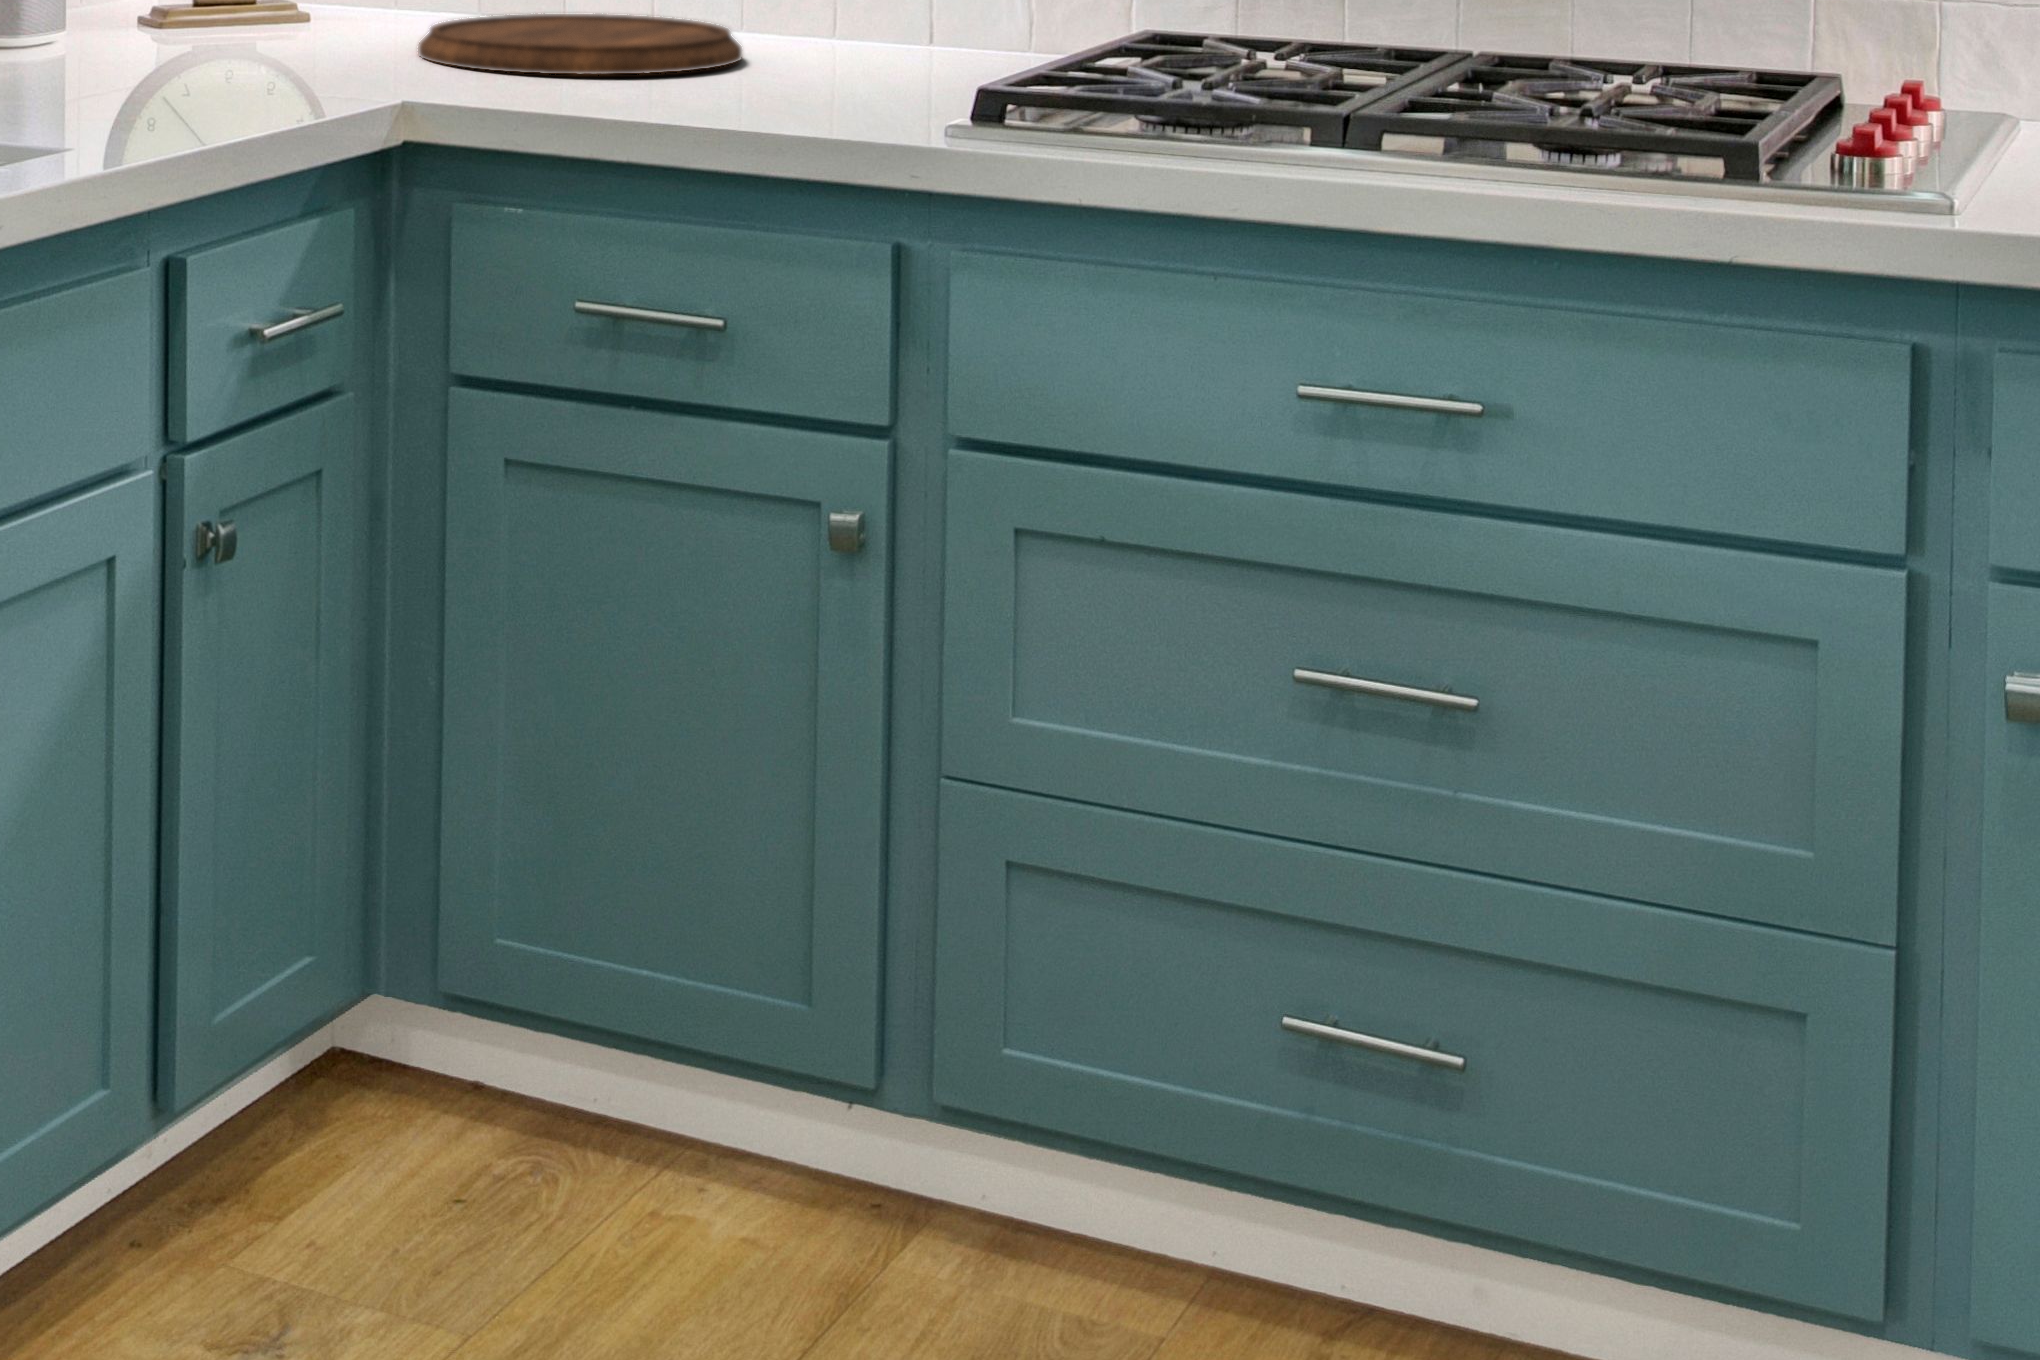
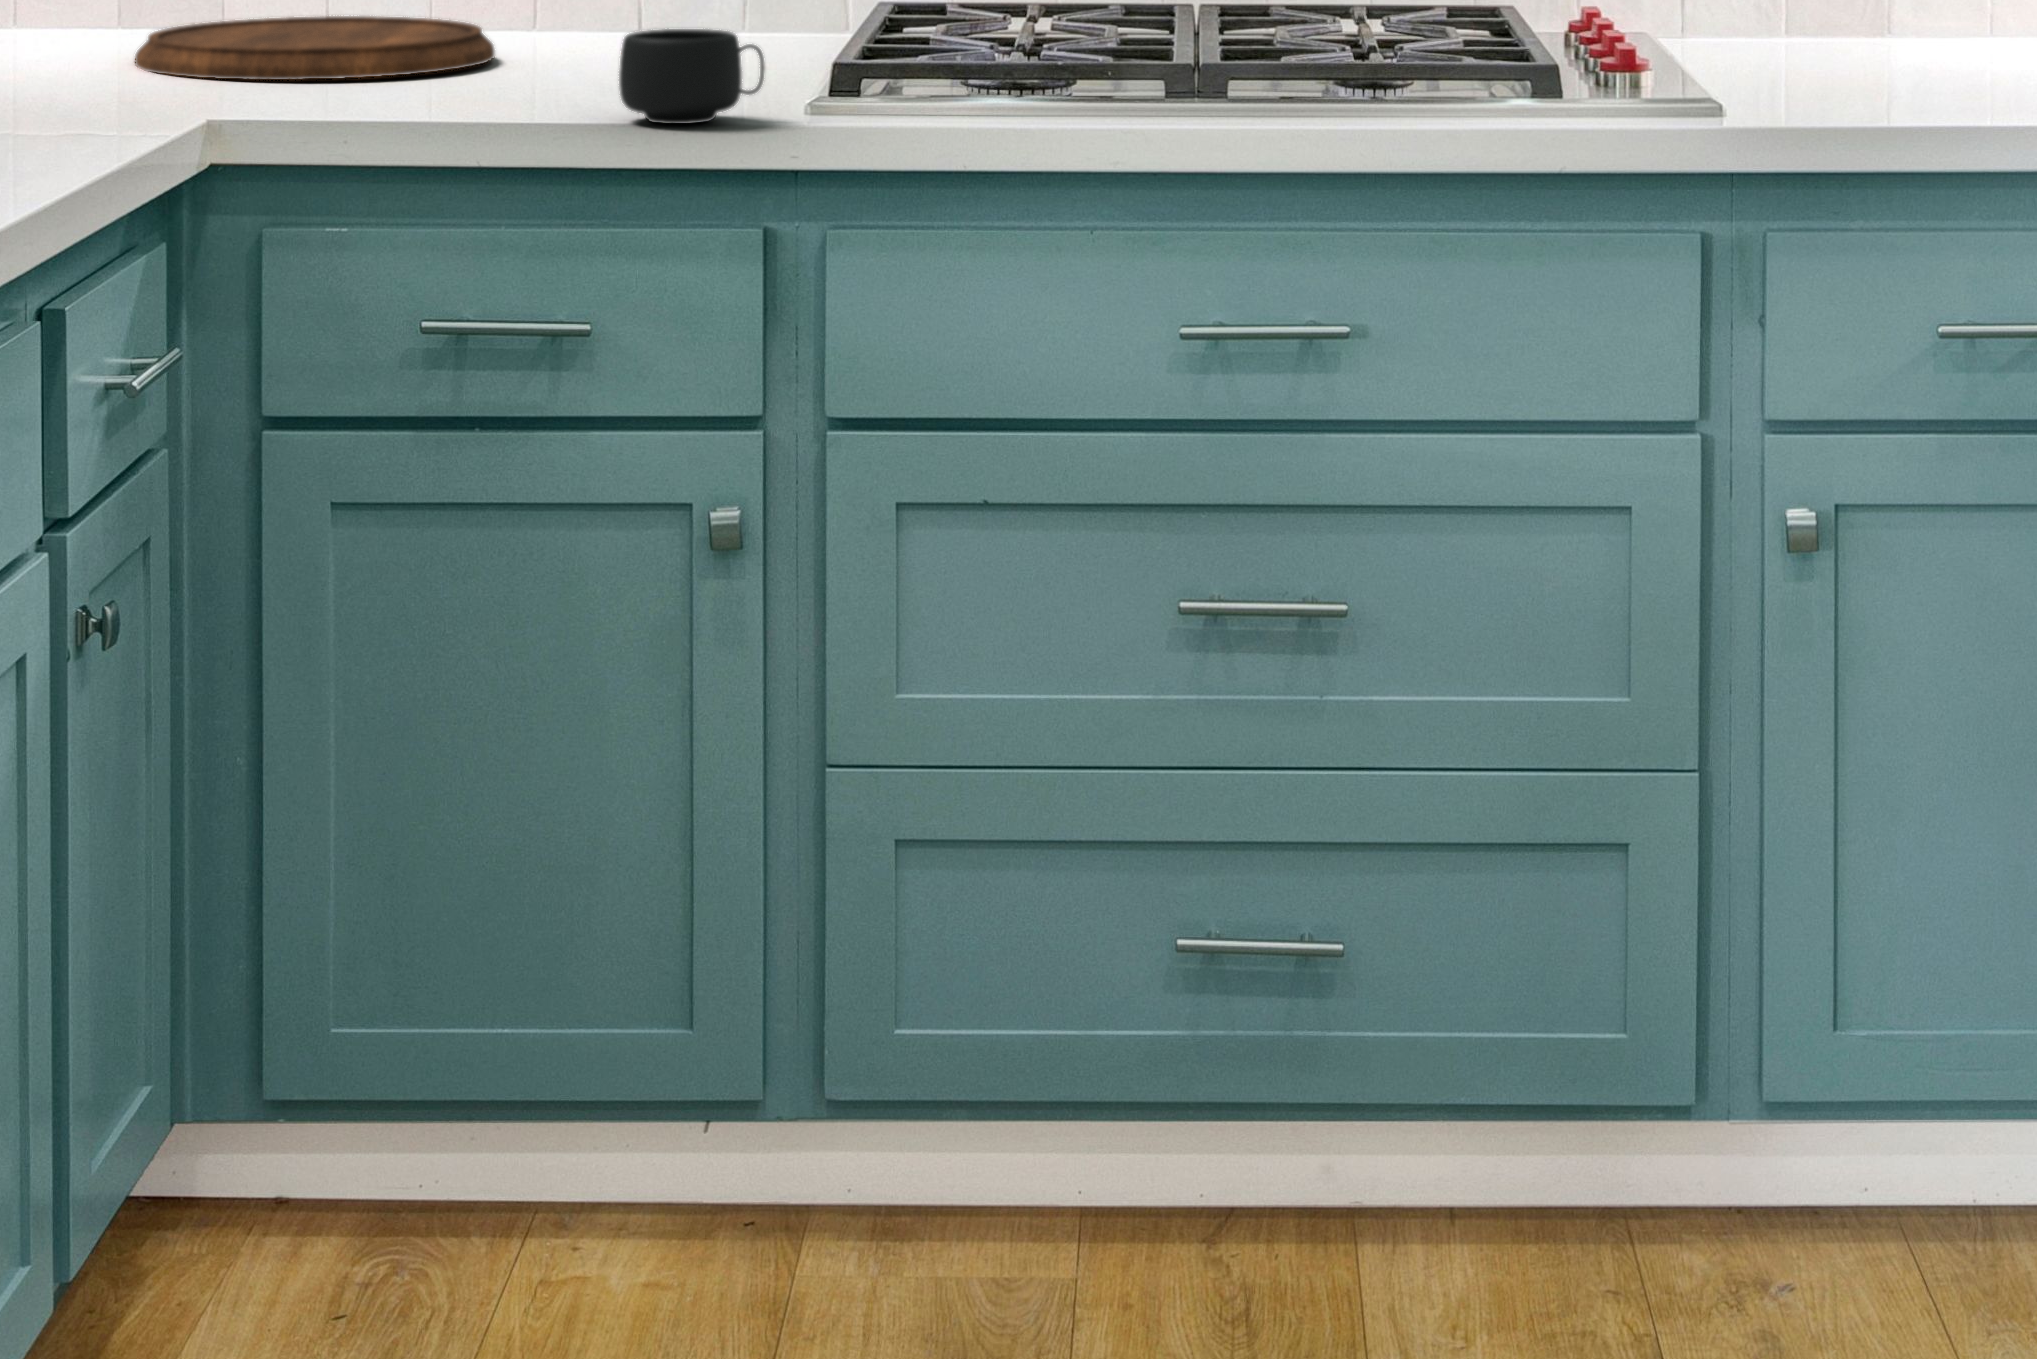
mug: none [731,48,872,139] -> present [619,29,764,124]

